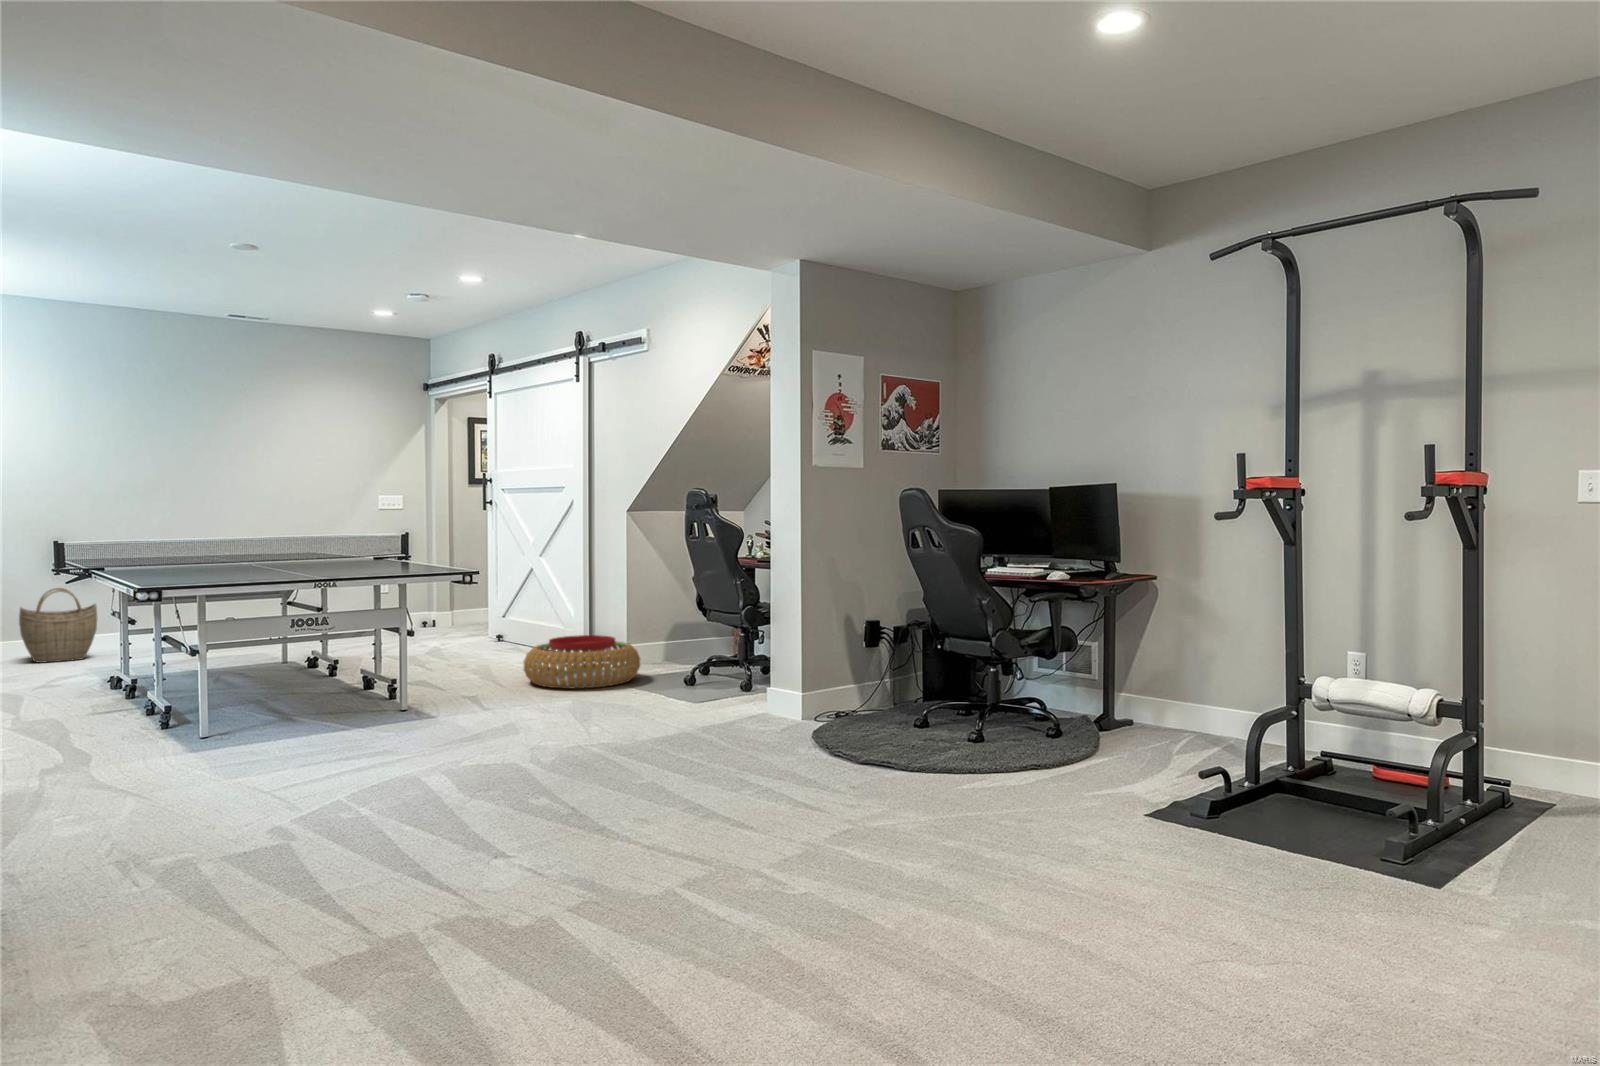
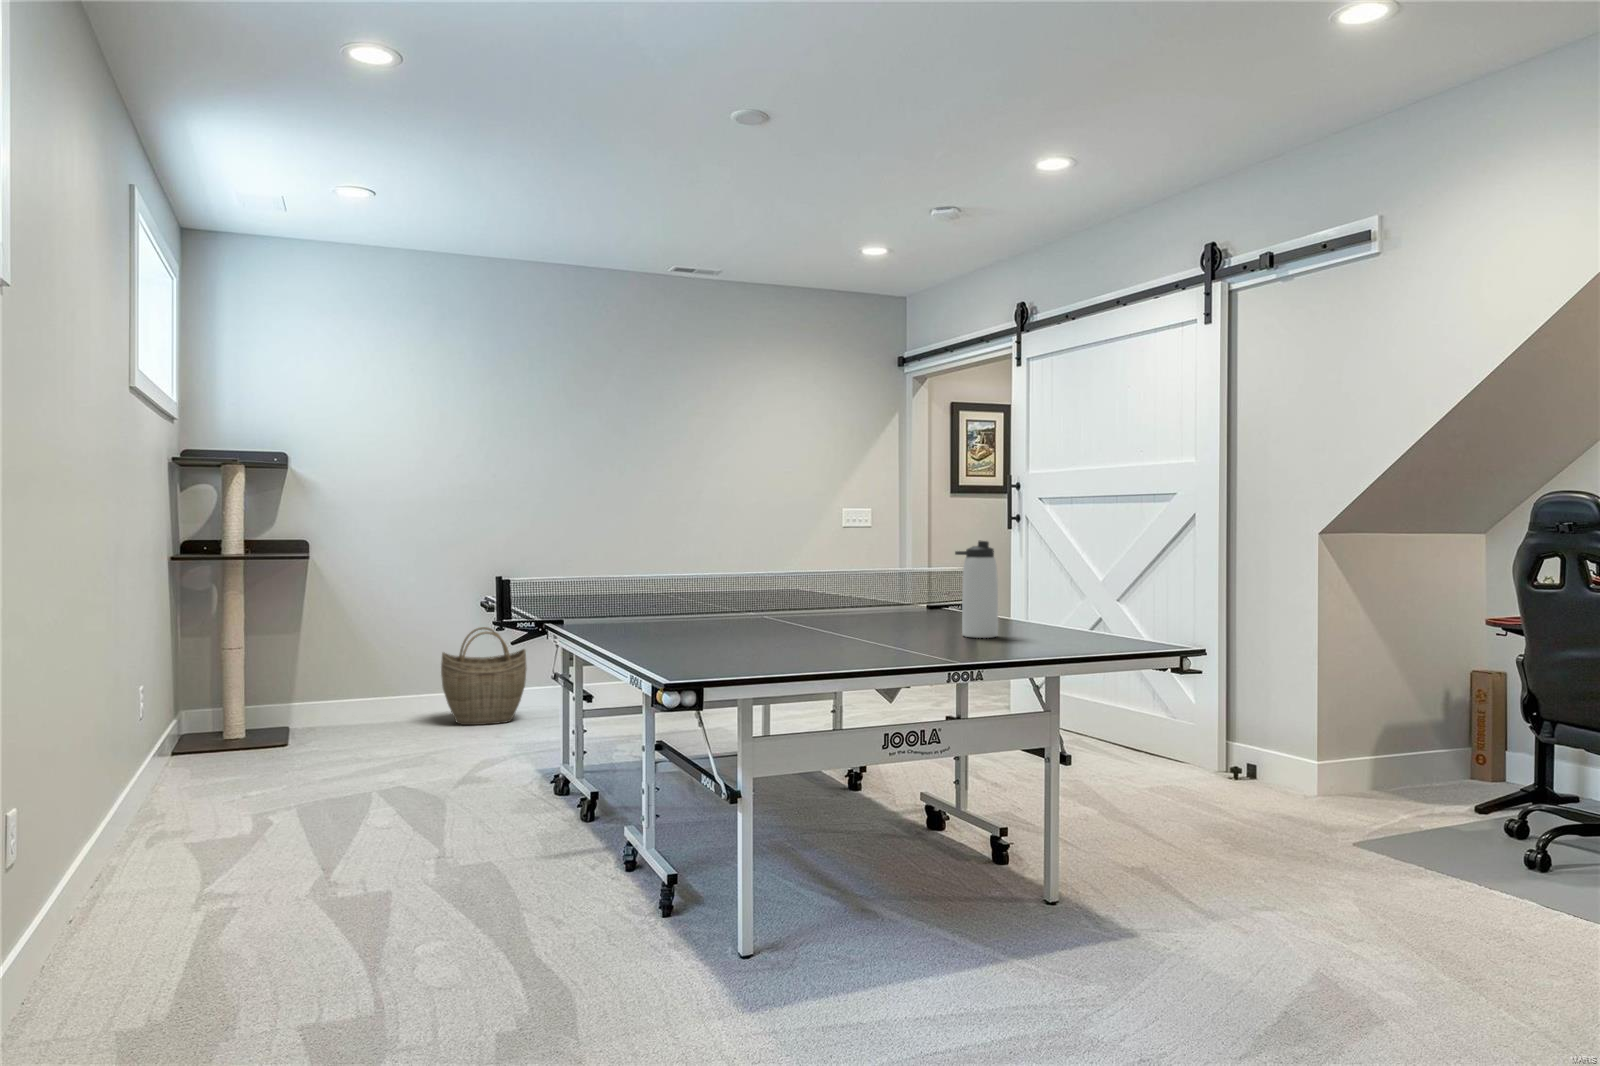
thermos bottle: none [353,516,378,570] -> present [955,541,998,638]
pouf: present [524,635,640,689] -> none [1181,747,1405,858]

